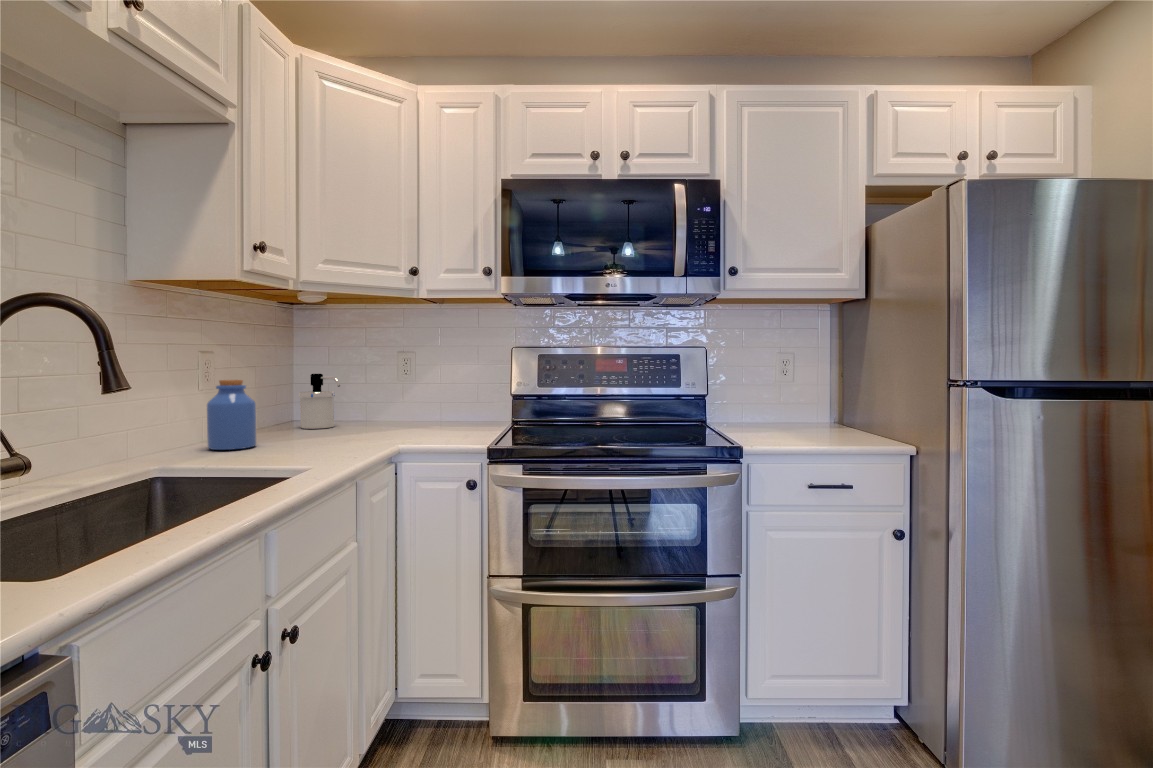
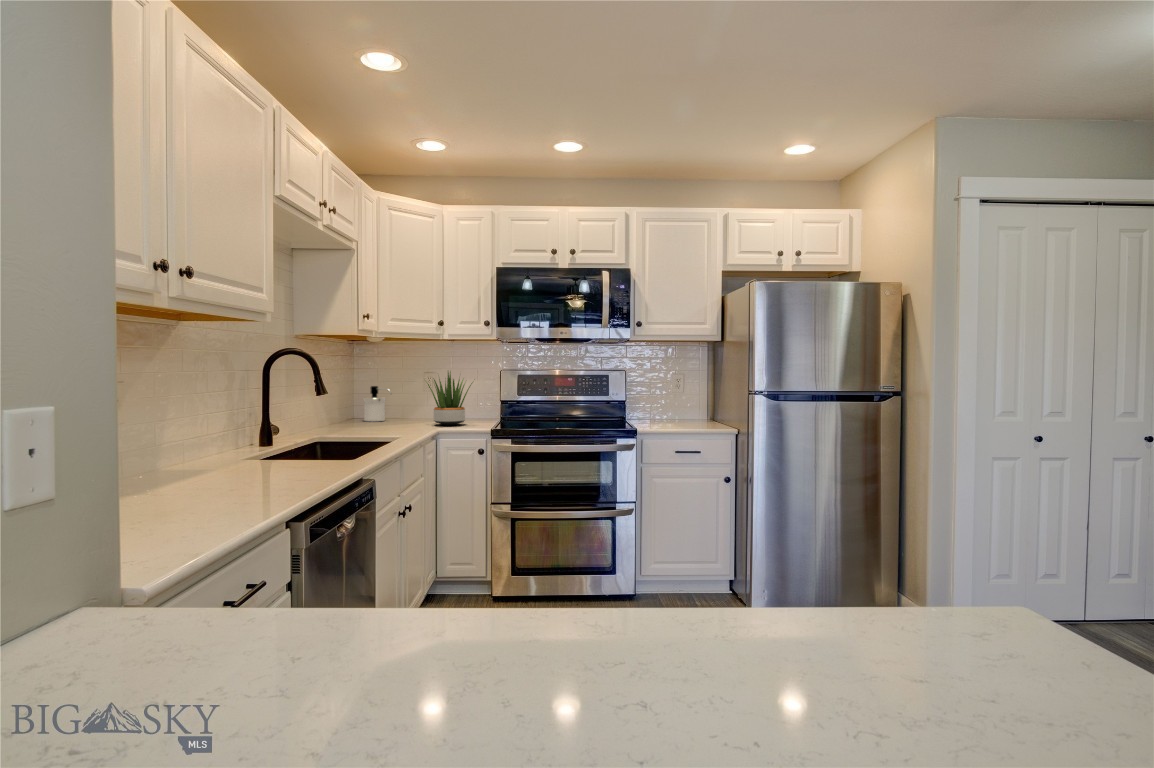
potted plant: none [386,346,467,437] -> present [427,371,473,425]
jar: present [207,380,256,450] -> none [328,390,354,430]

